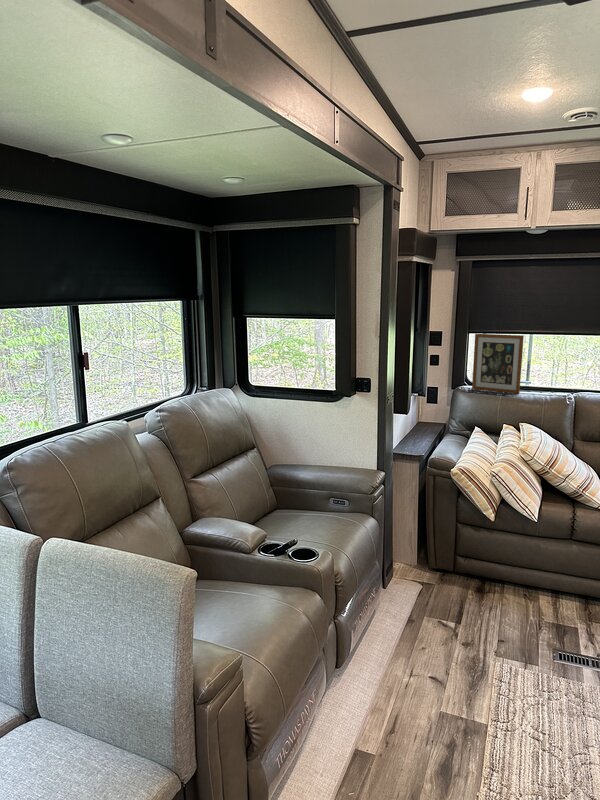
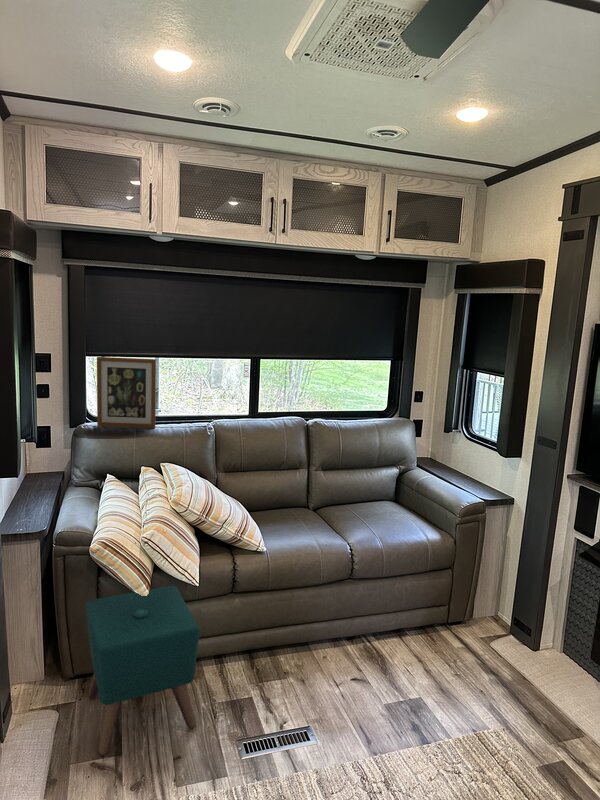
ottoman: none [444,512,530,629] -> present [85,586,200,756]

